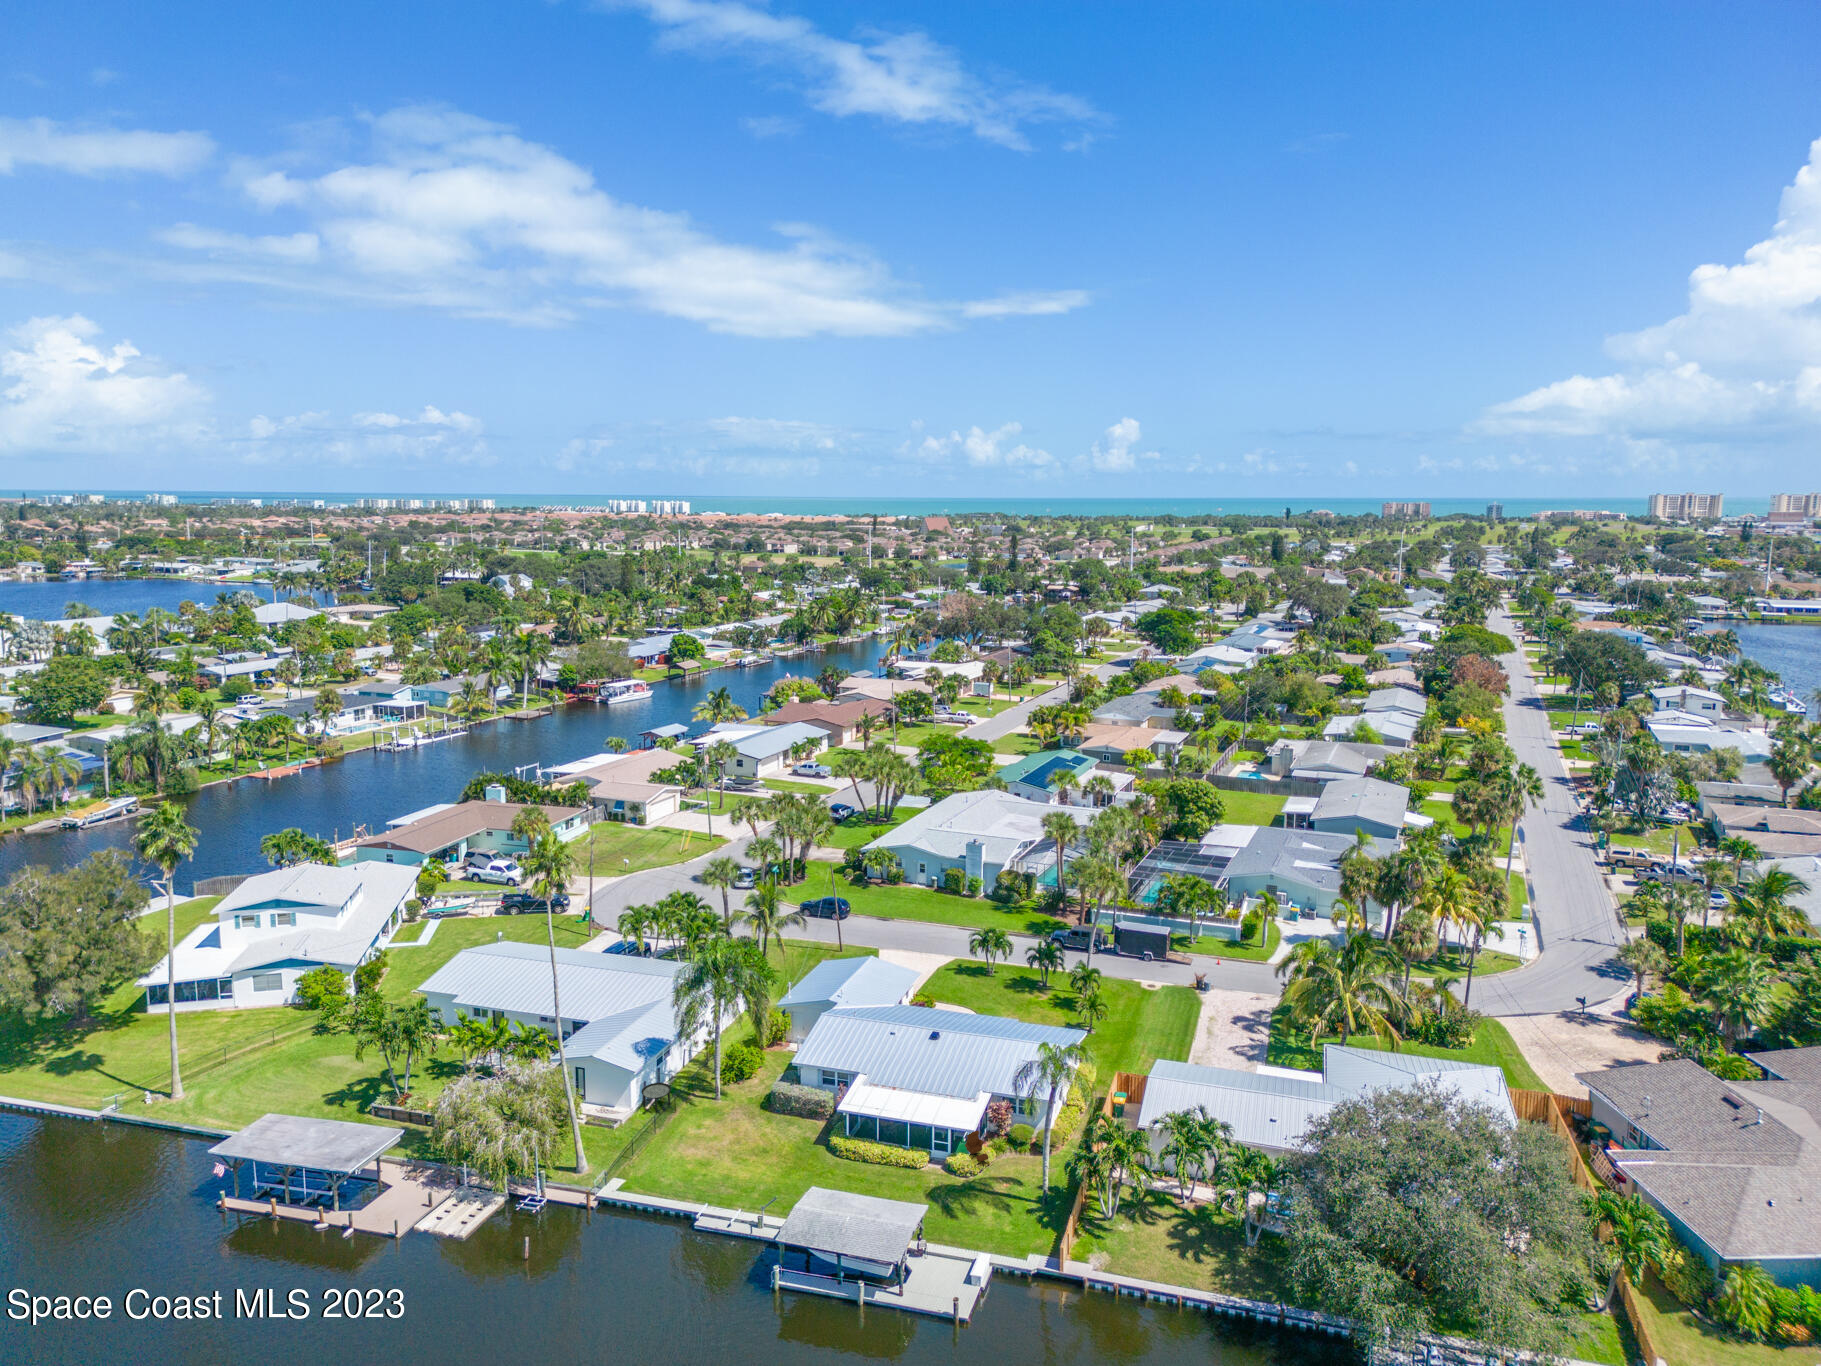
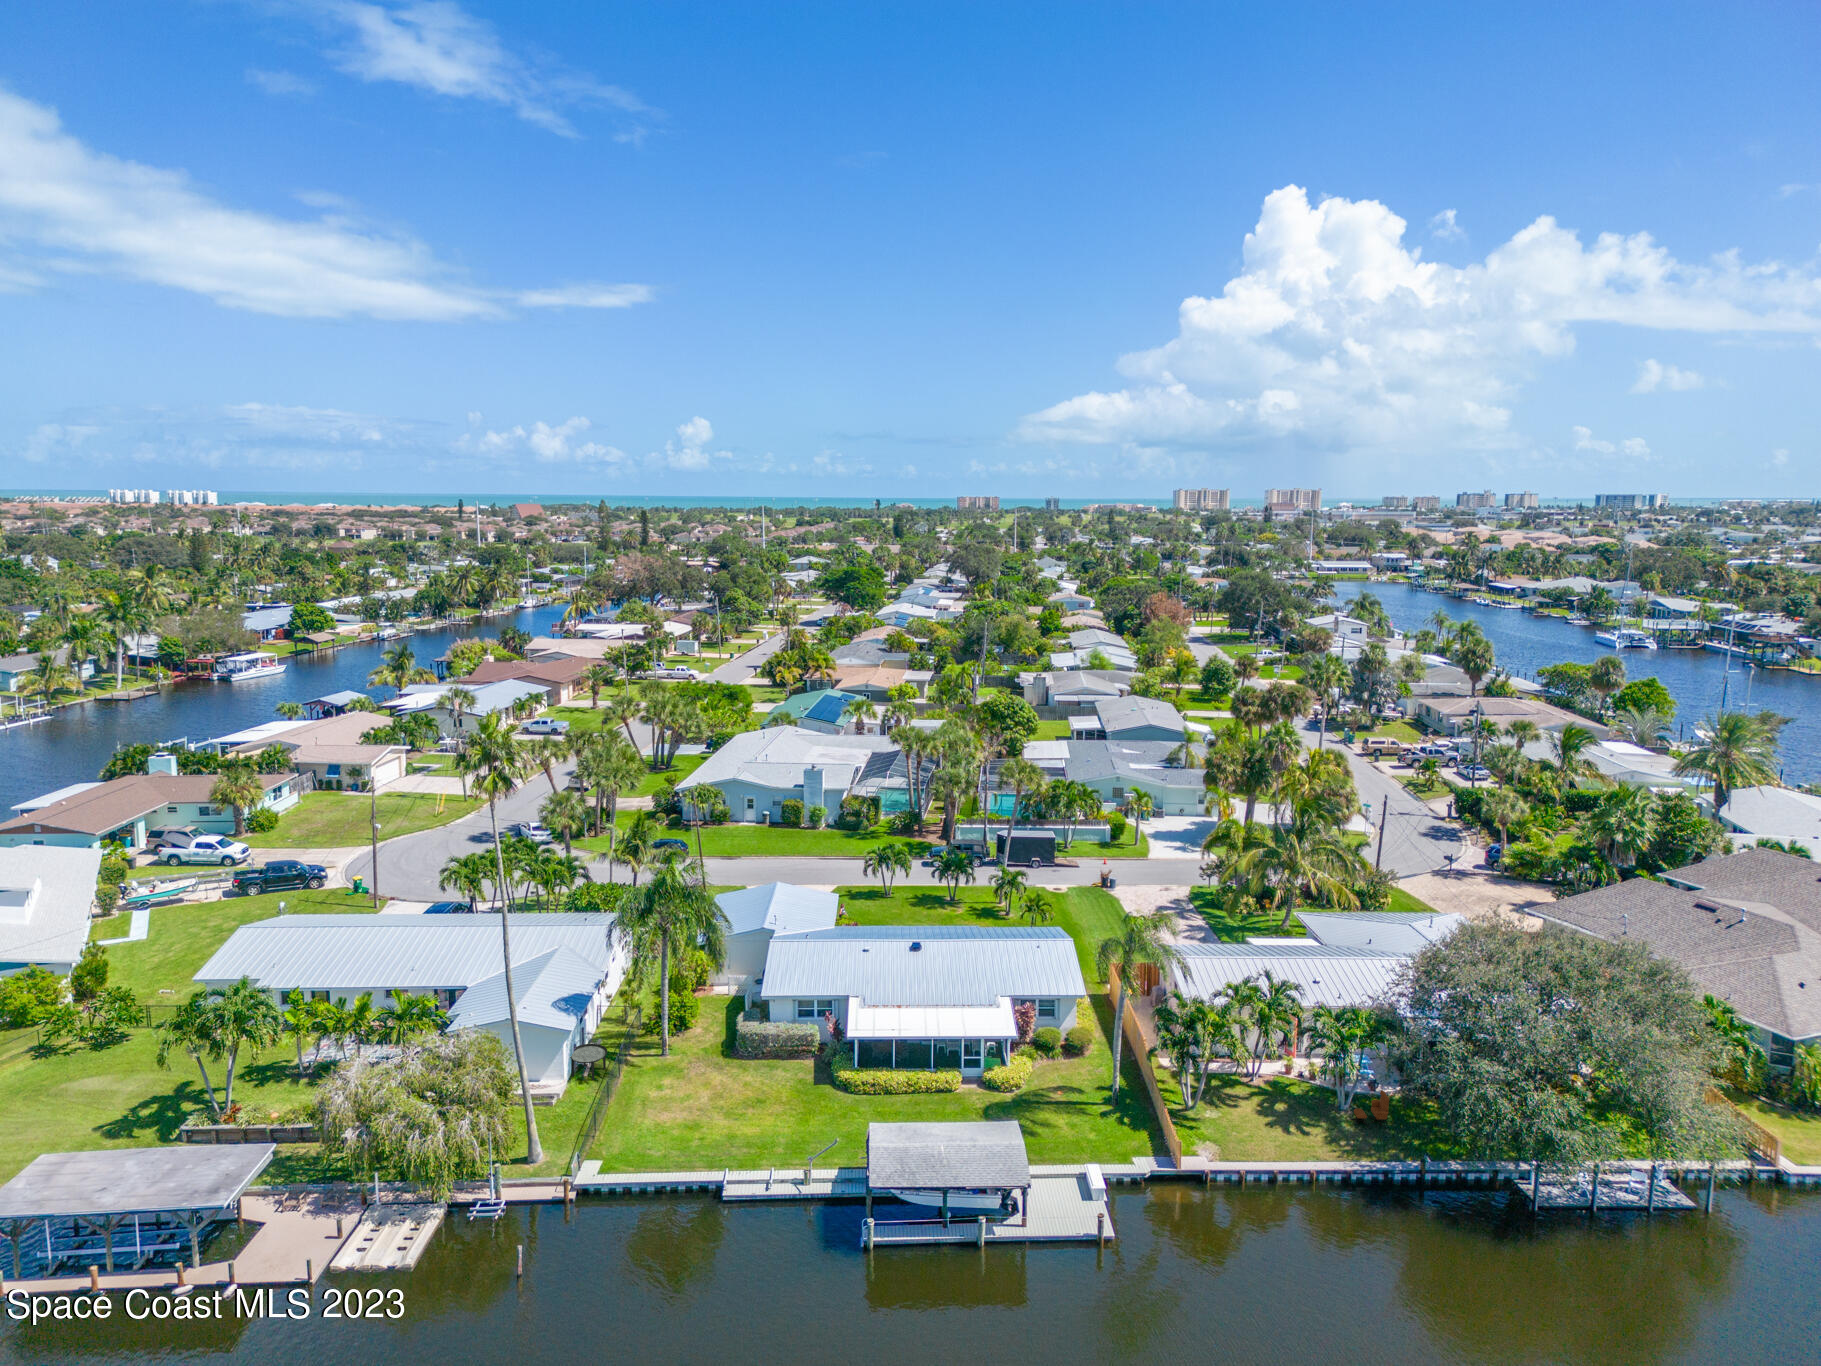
lounge chair: present [965,1131,988,1167] -> present [1351,1091,1389,1126]

